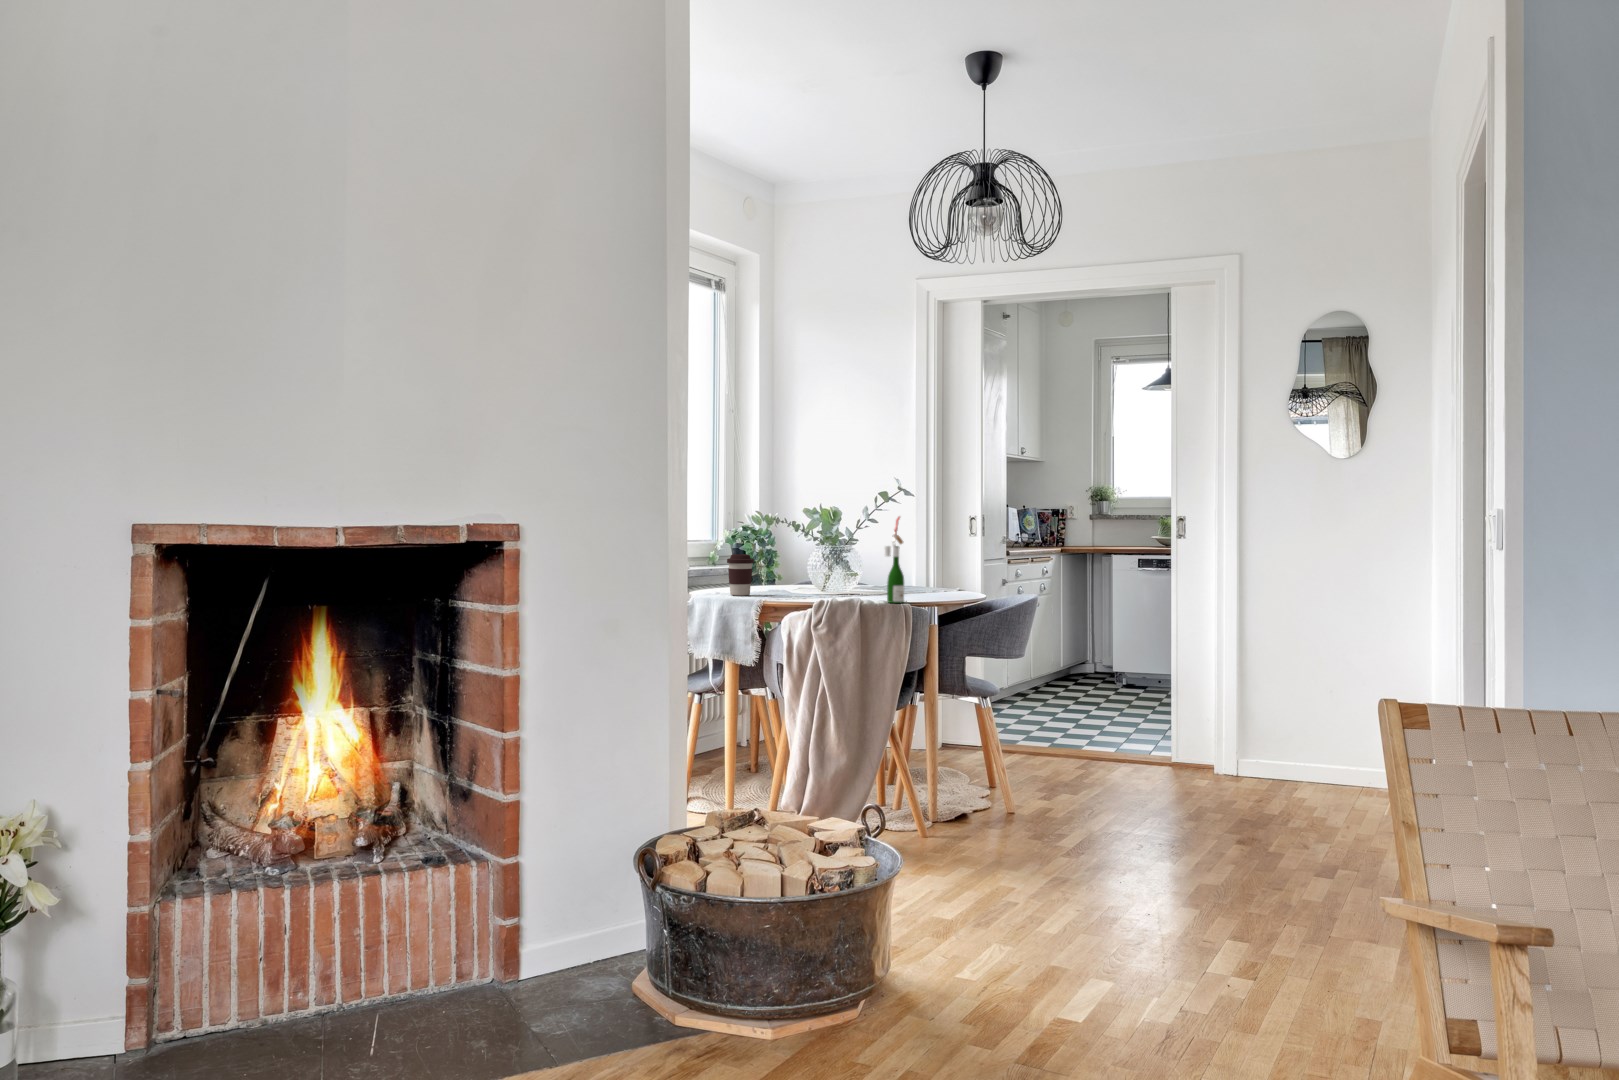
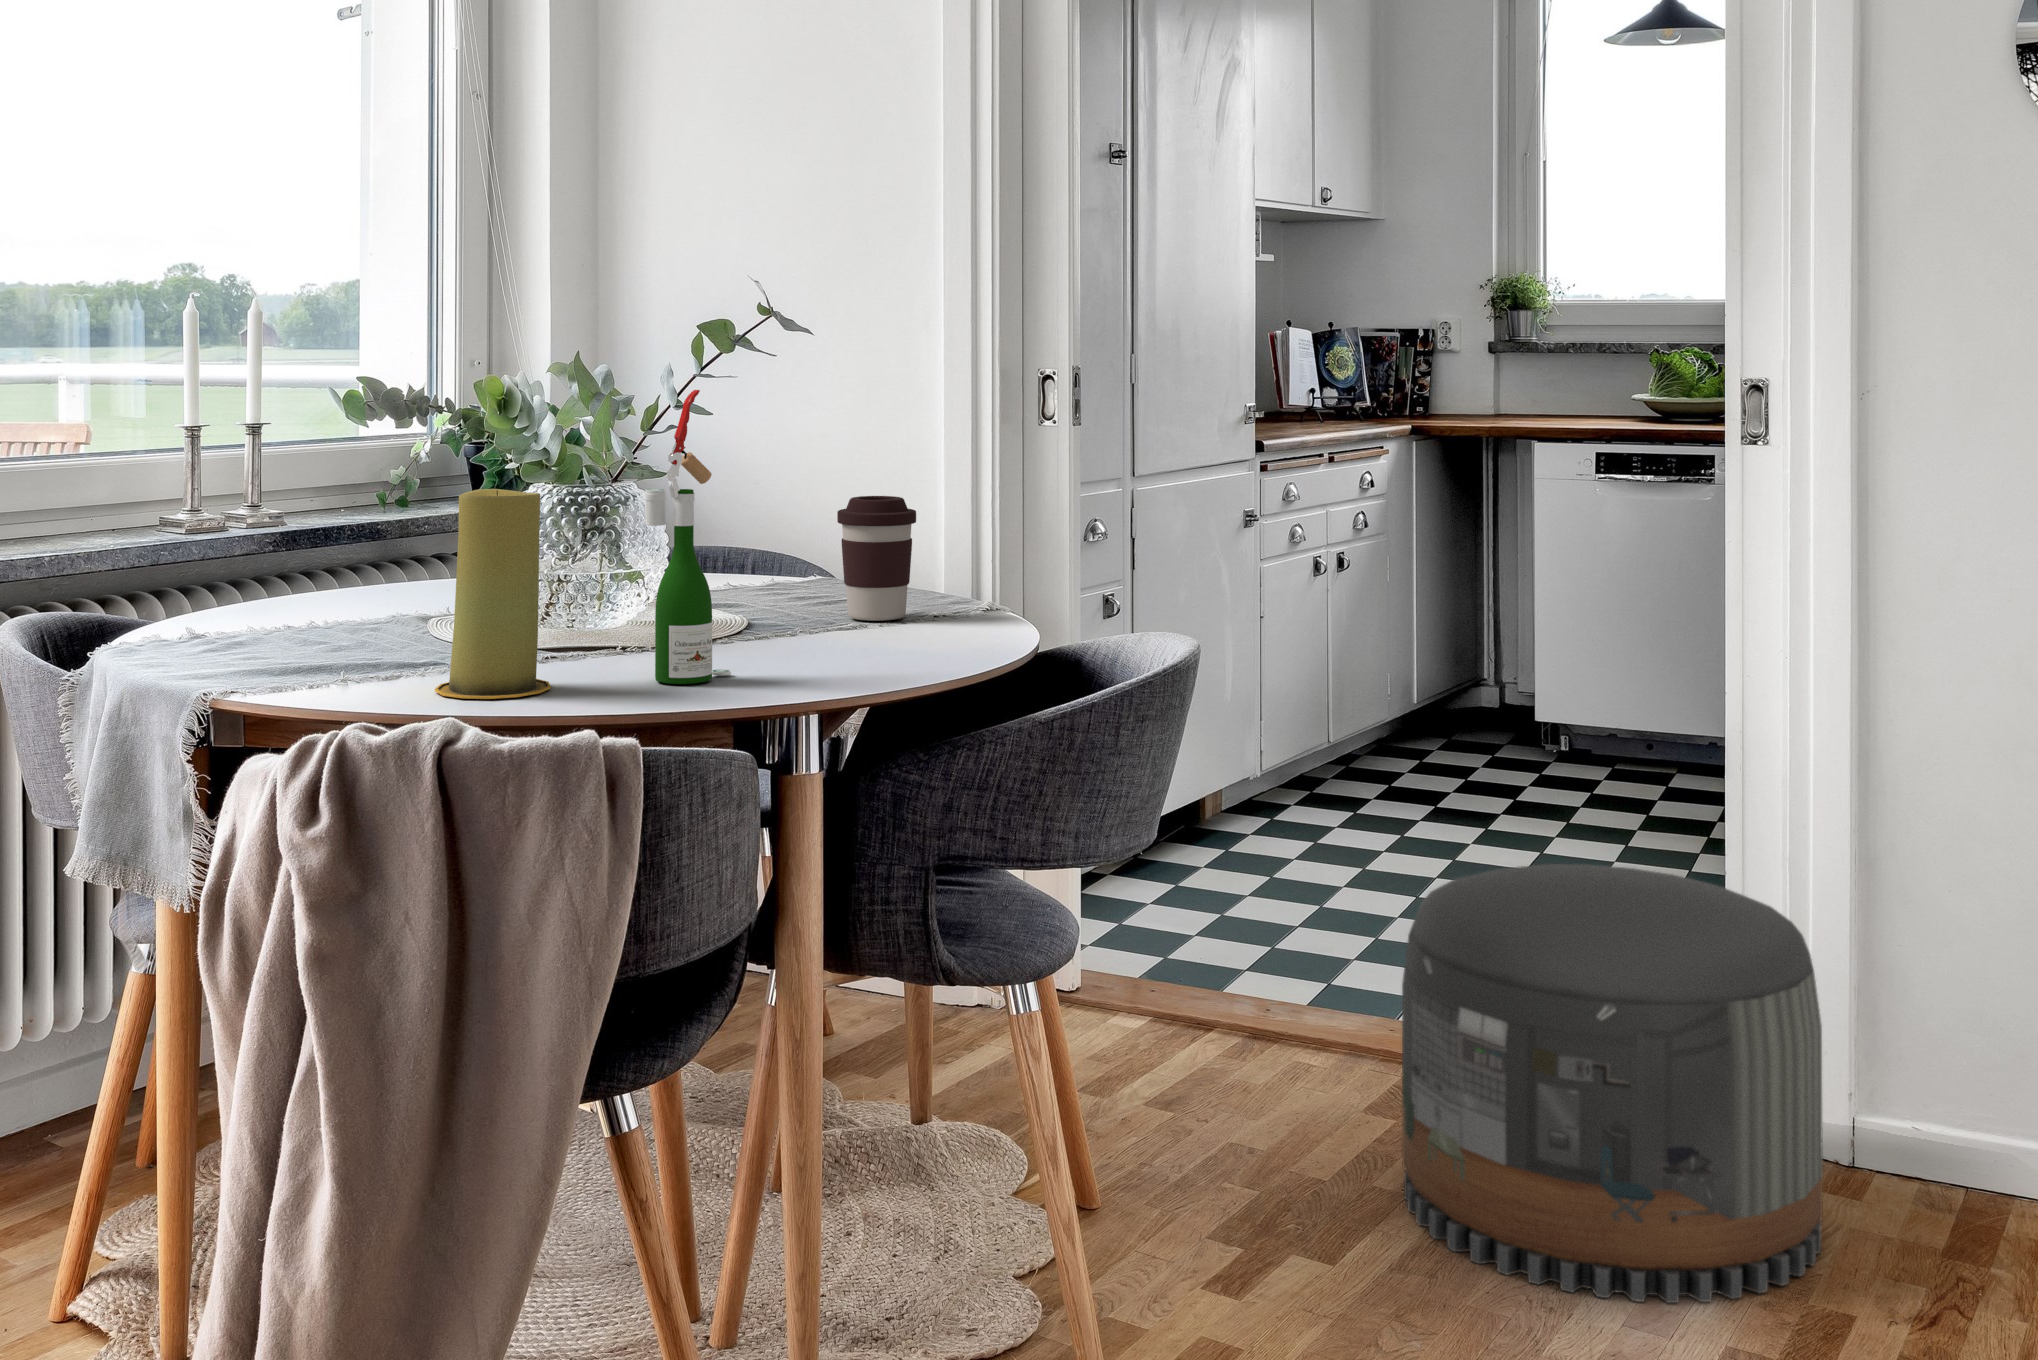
candle: none [827,545,861,605] -> present [435,489,551,699]
coffee cup: present [727,554,754,596] -> present [837,496,916,621]
pouf: none [1090,680,1224,800] -> present [1402,864,1823,1303]

